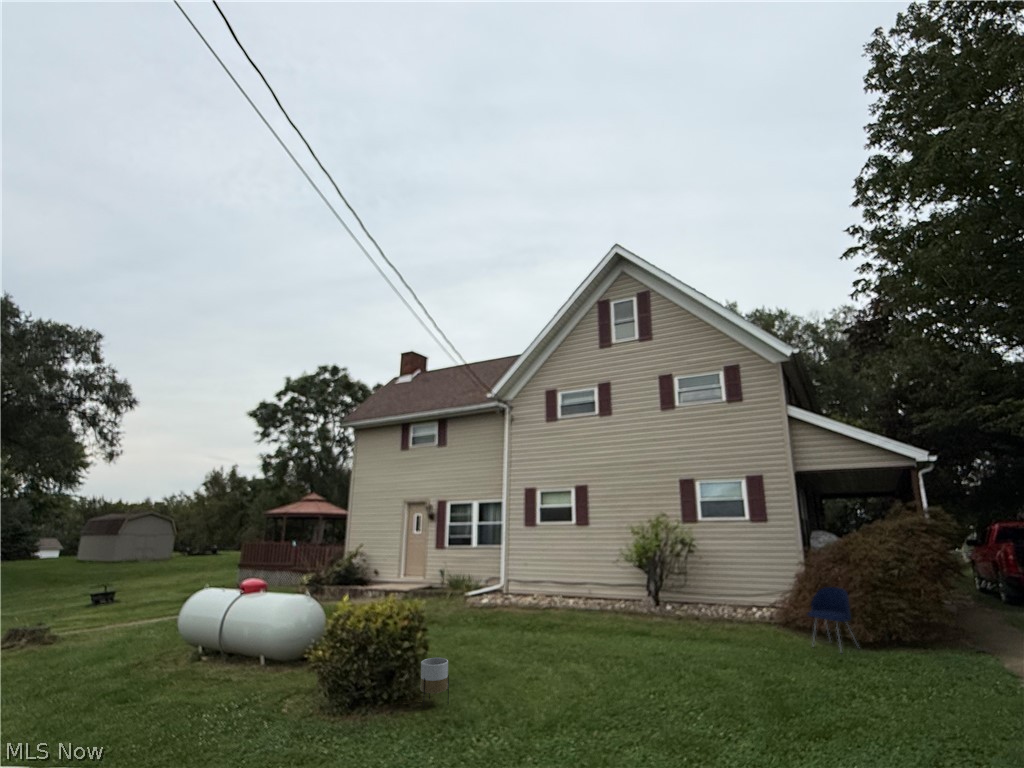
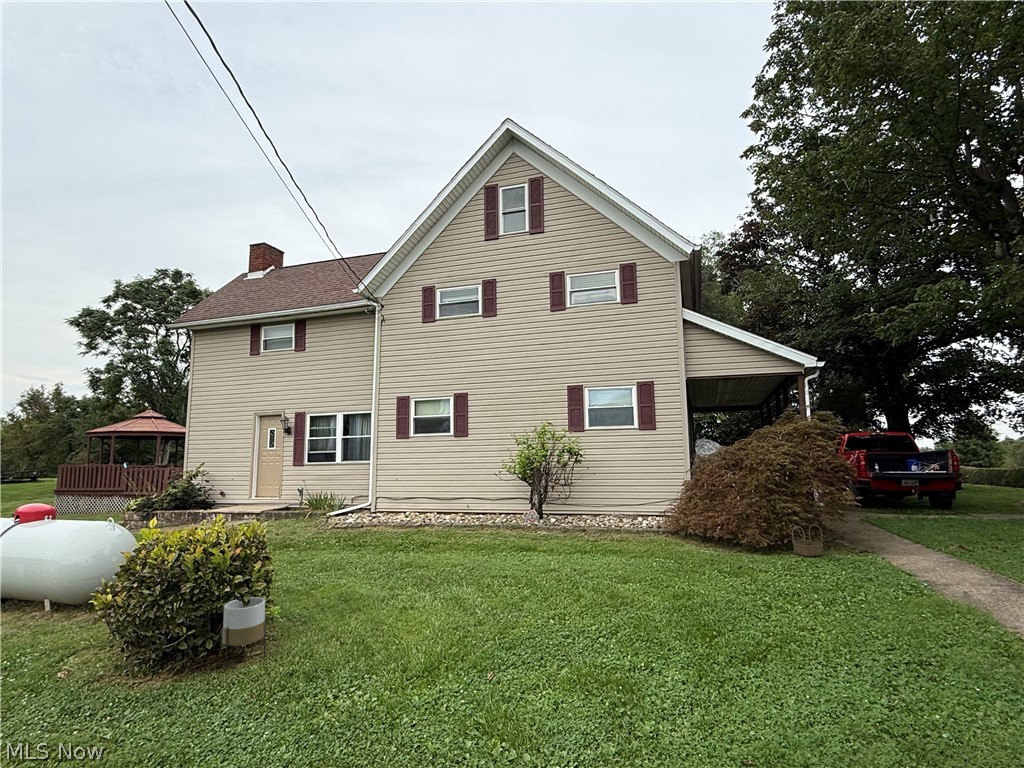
chair: present [808,587,851,647] -> none [695,490,742,557]
basket: none [910,626,945,659] -> present [792,524,823,556]

